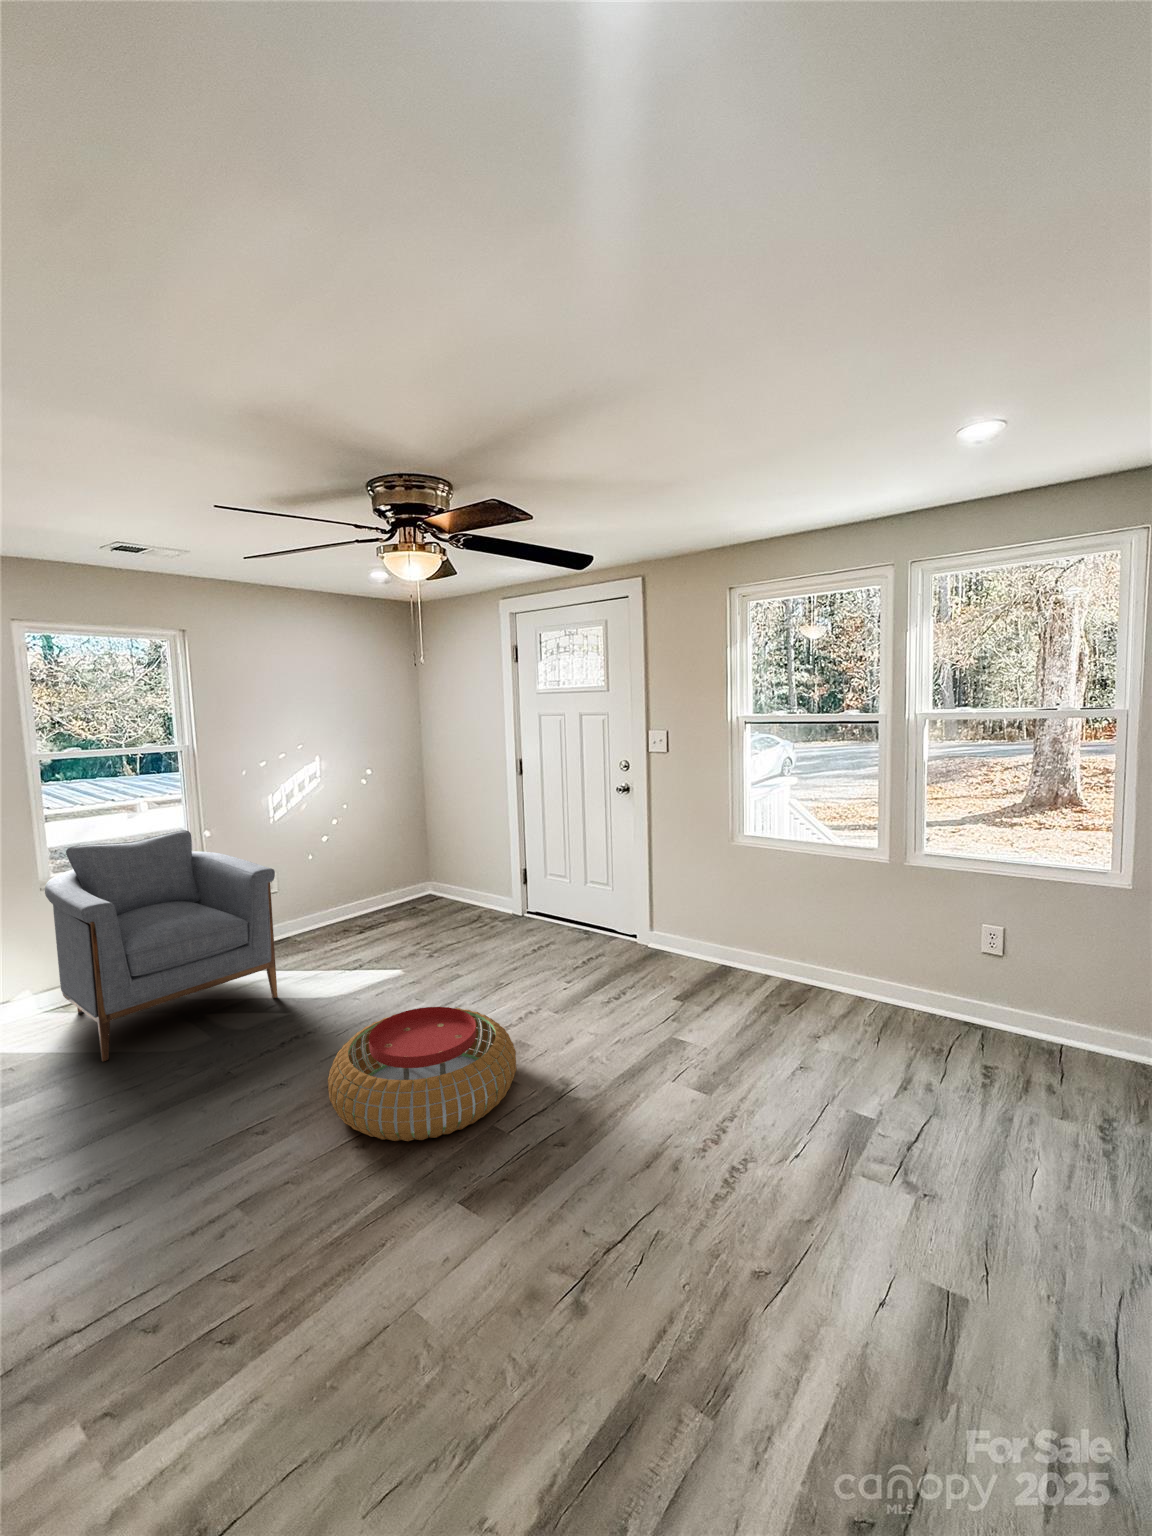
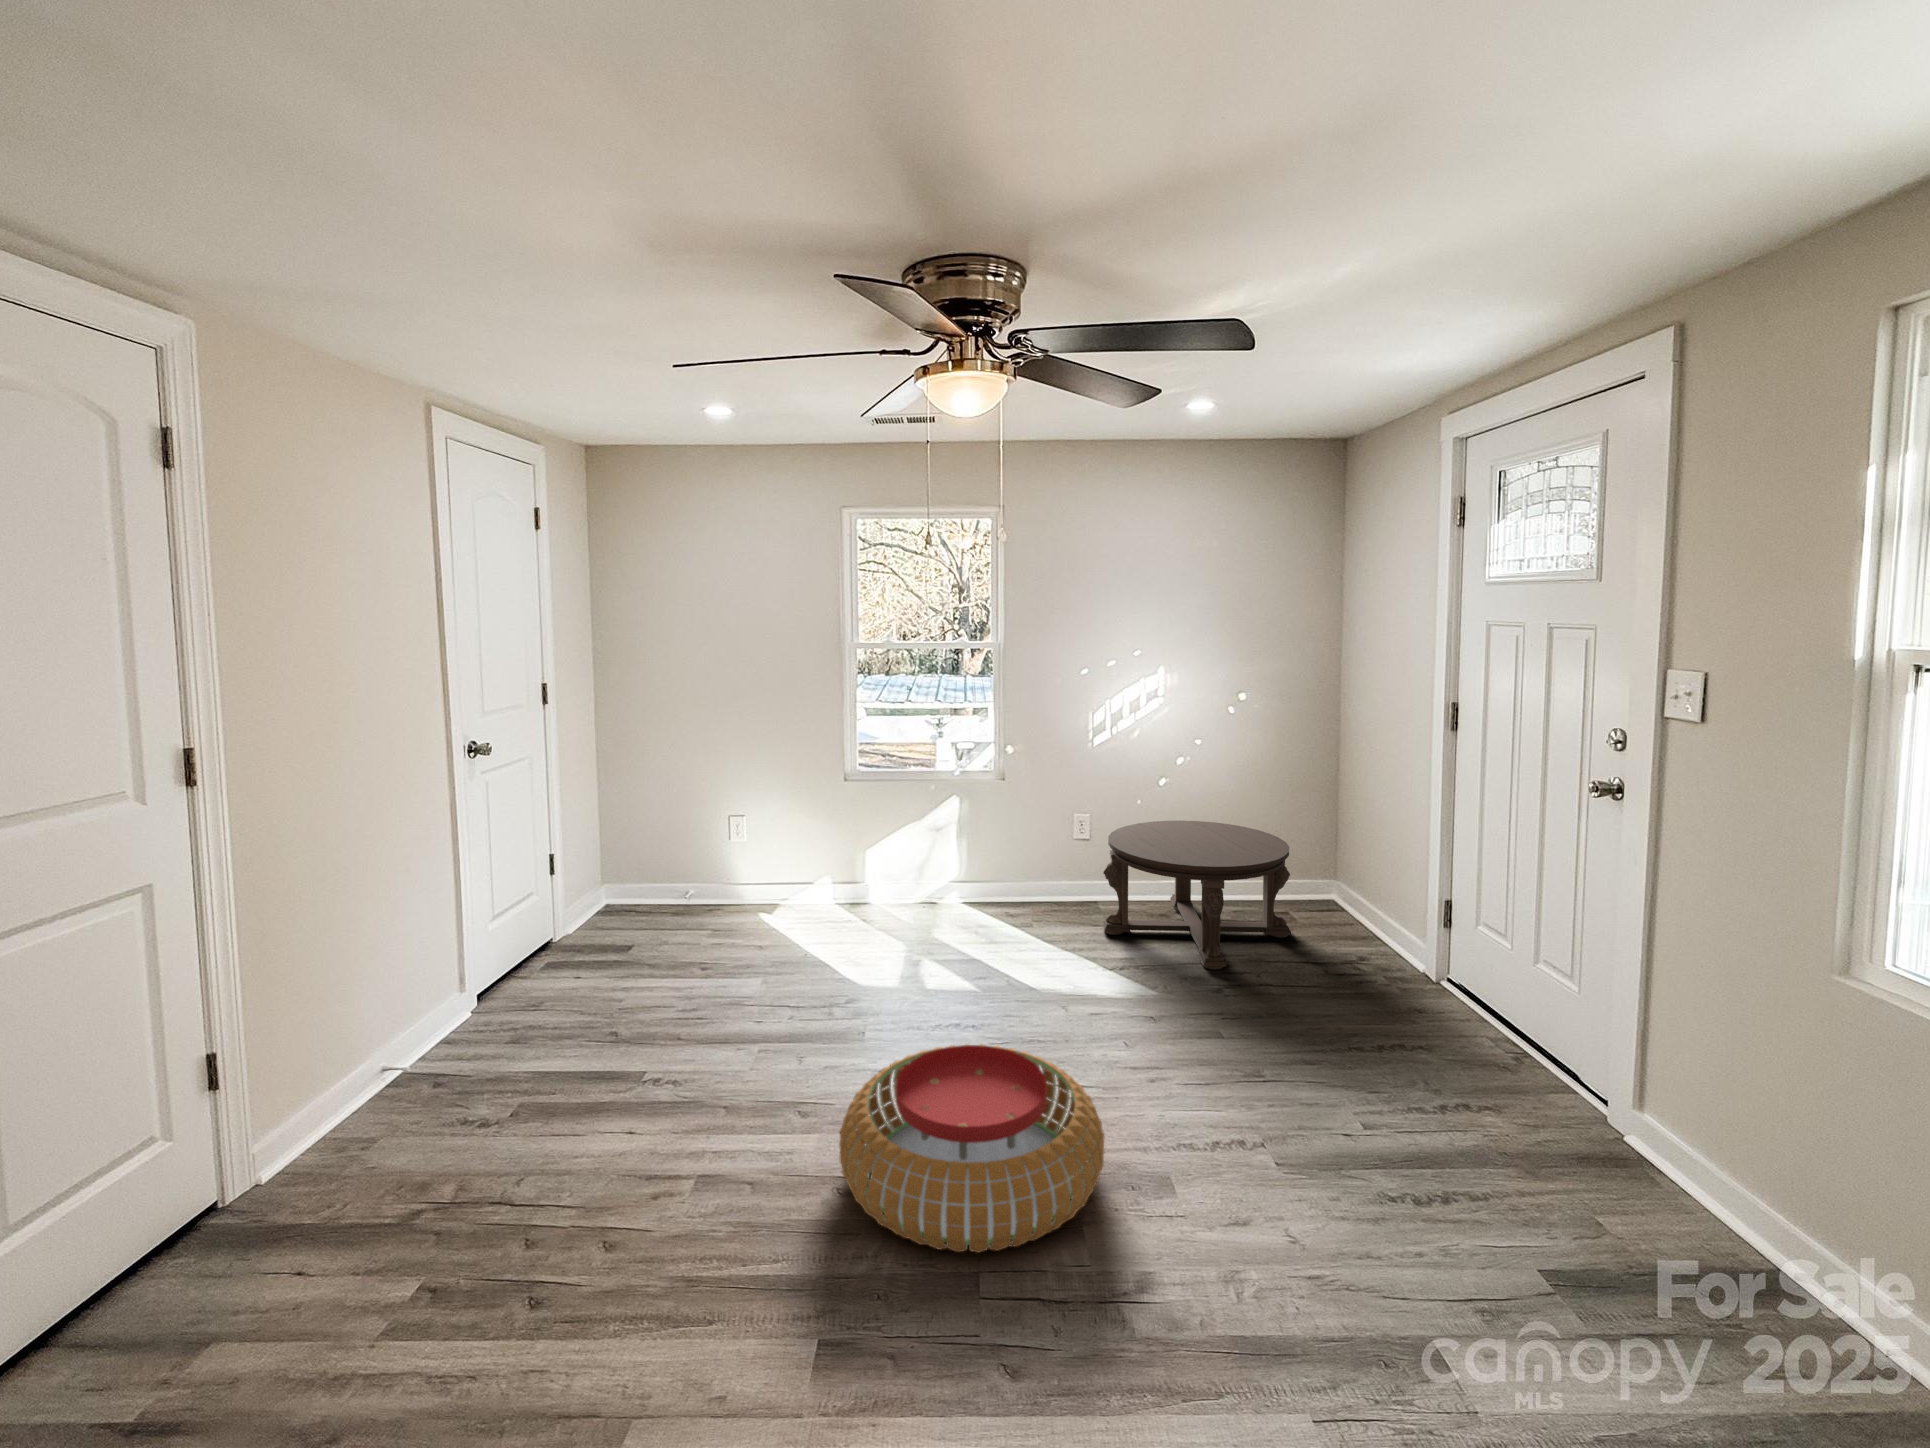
armchair: present [45,830,278,1061] -> none [805,745,1007,970]
coffee table: none [312,858,438,953] -> present [1103,821,1291,970]

